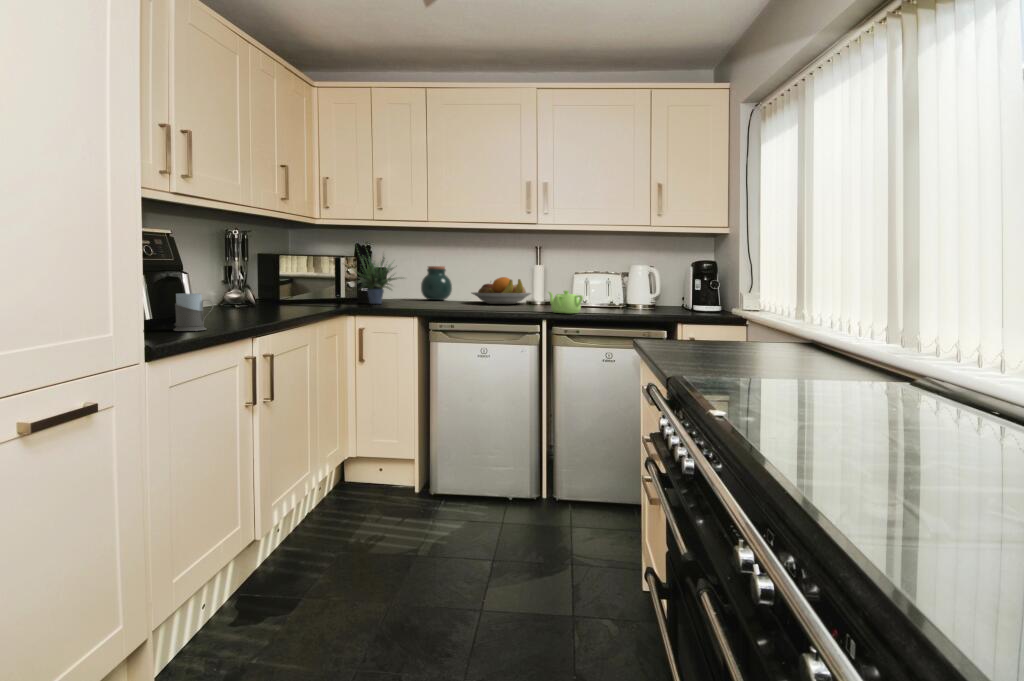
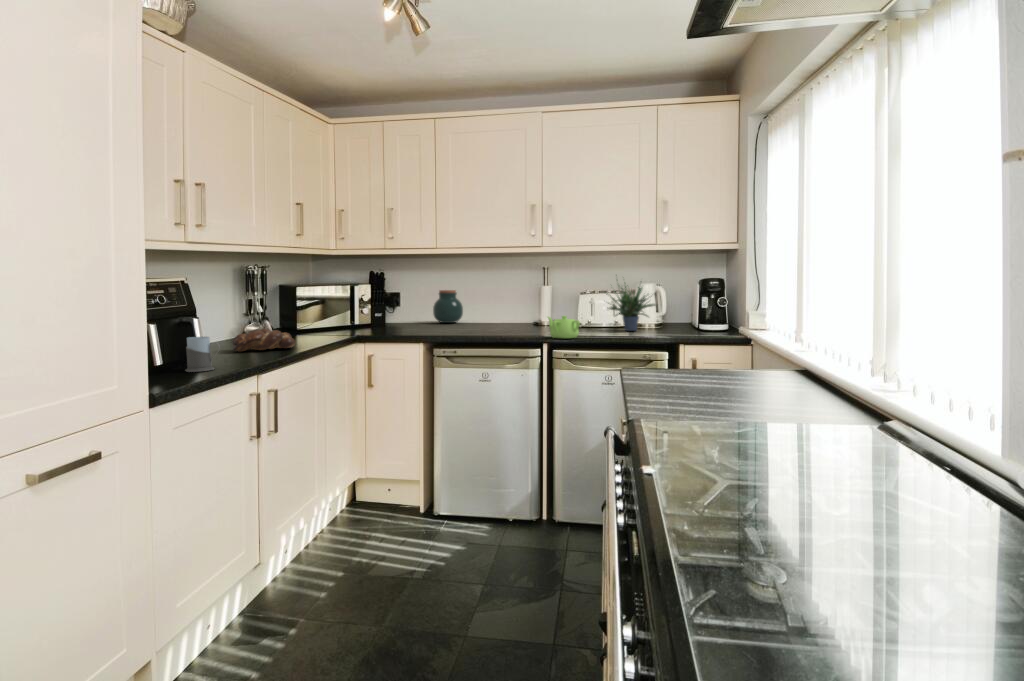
potted plant: present [355,256,400,304] -> present [607,286,656,331]
fruit bowl: present [472,277,532,304] -> none [479,300,539,327]
bread loaf: none [218,293,288,316] -> present [232,329,295,352]

